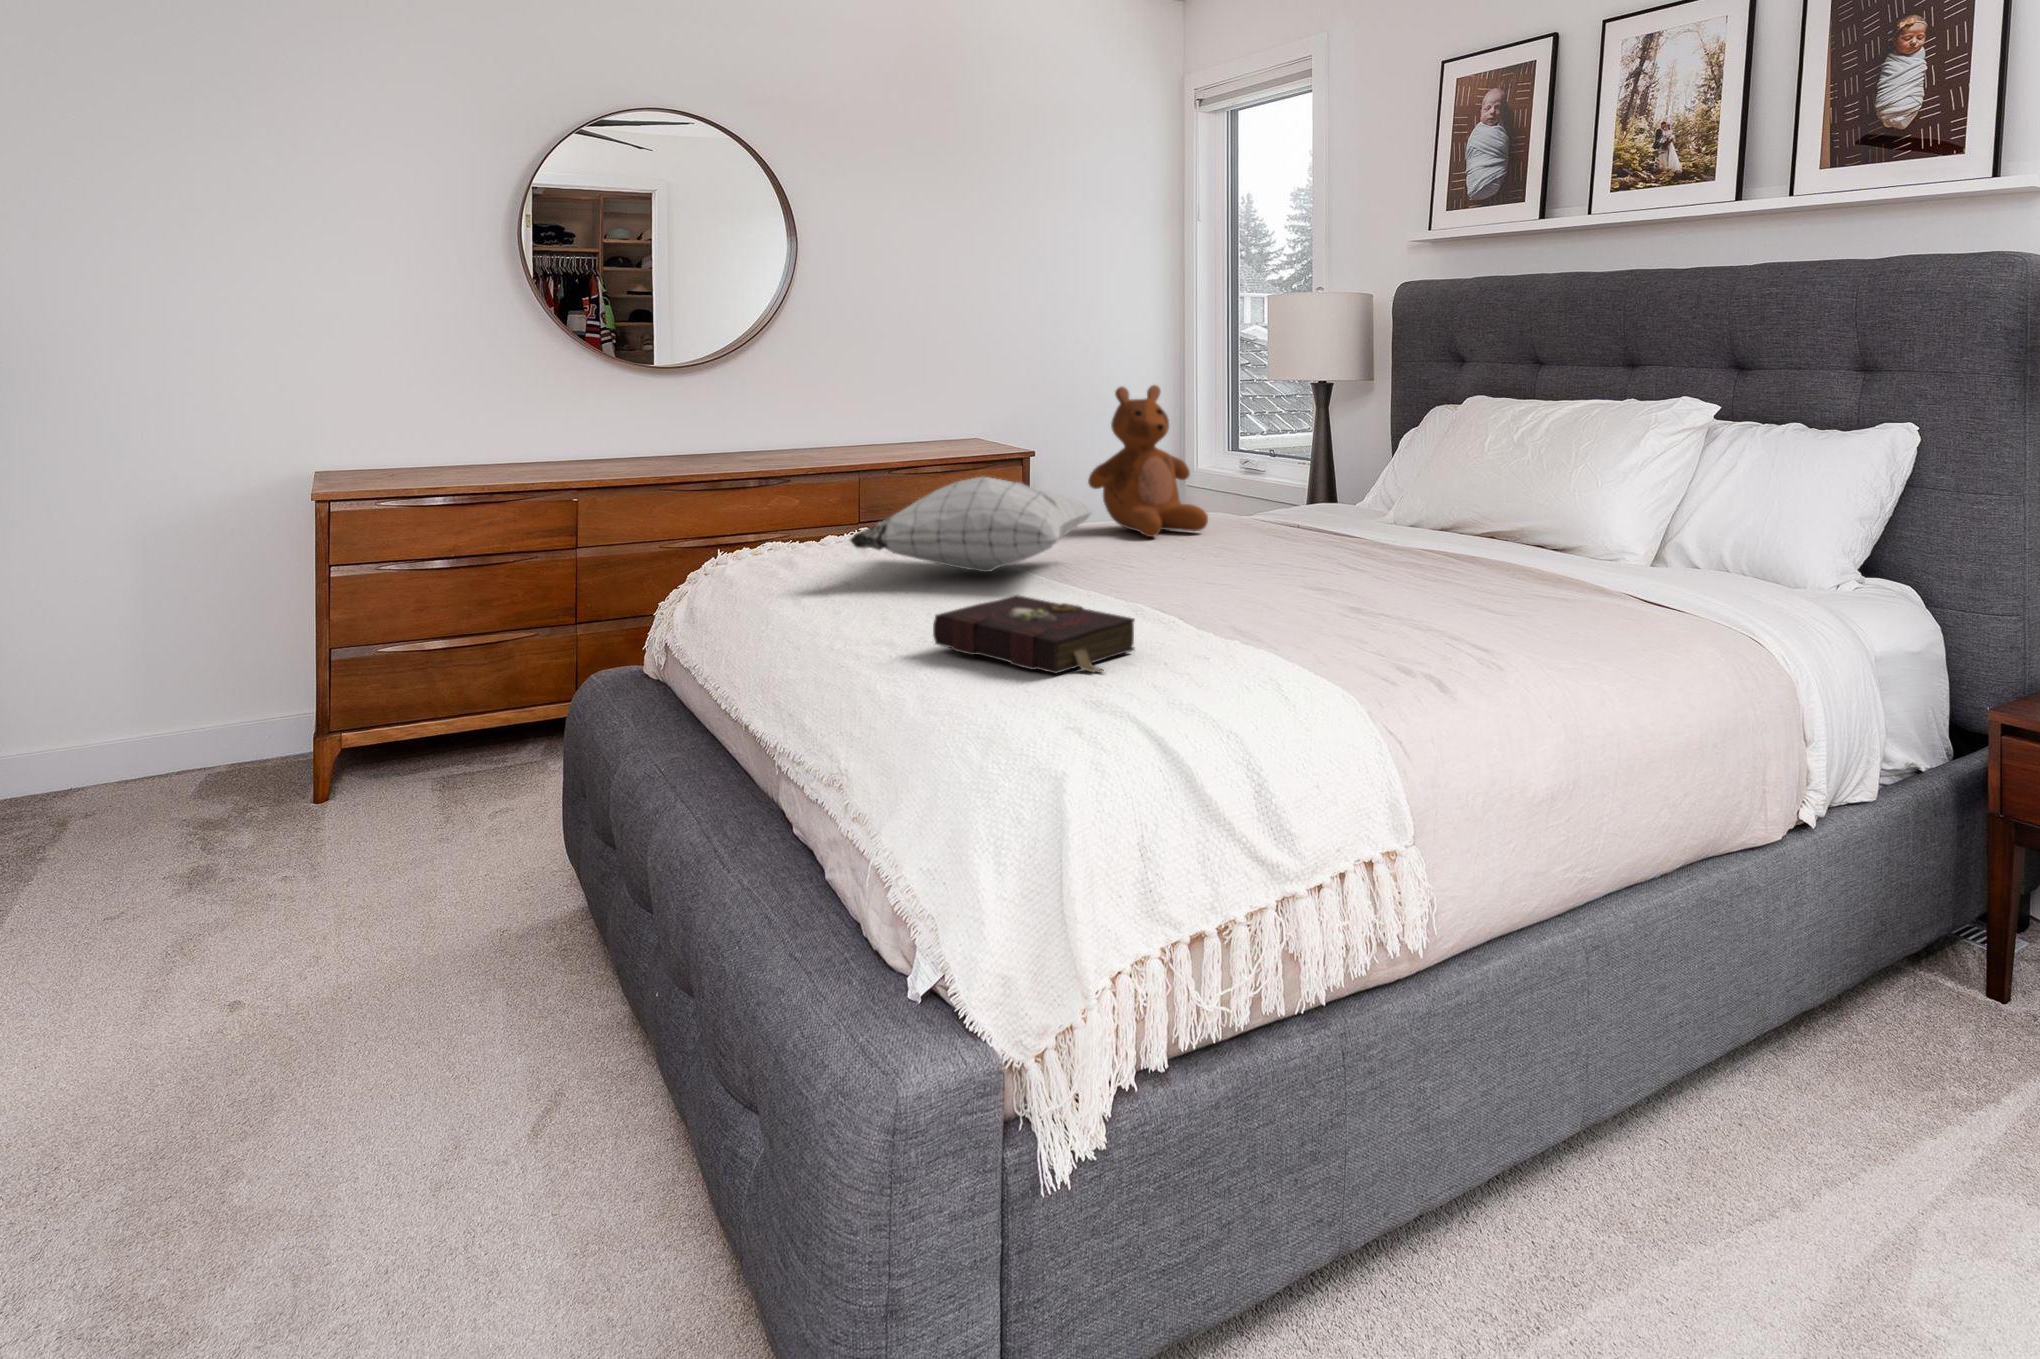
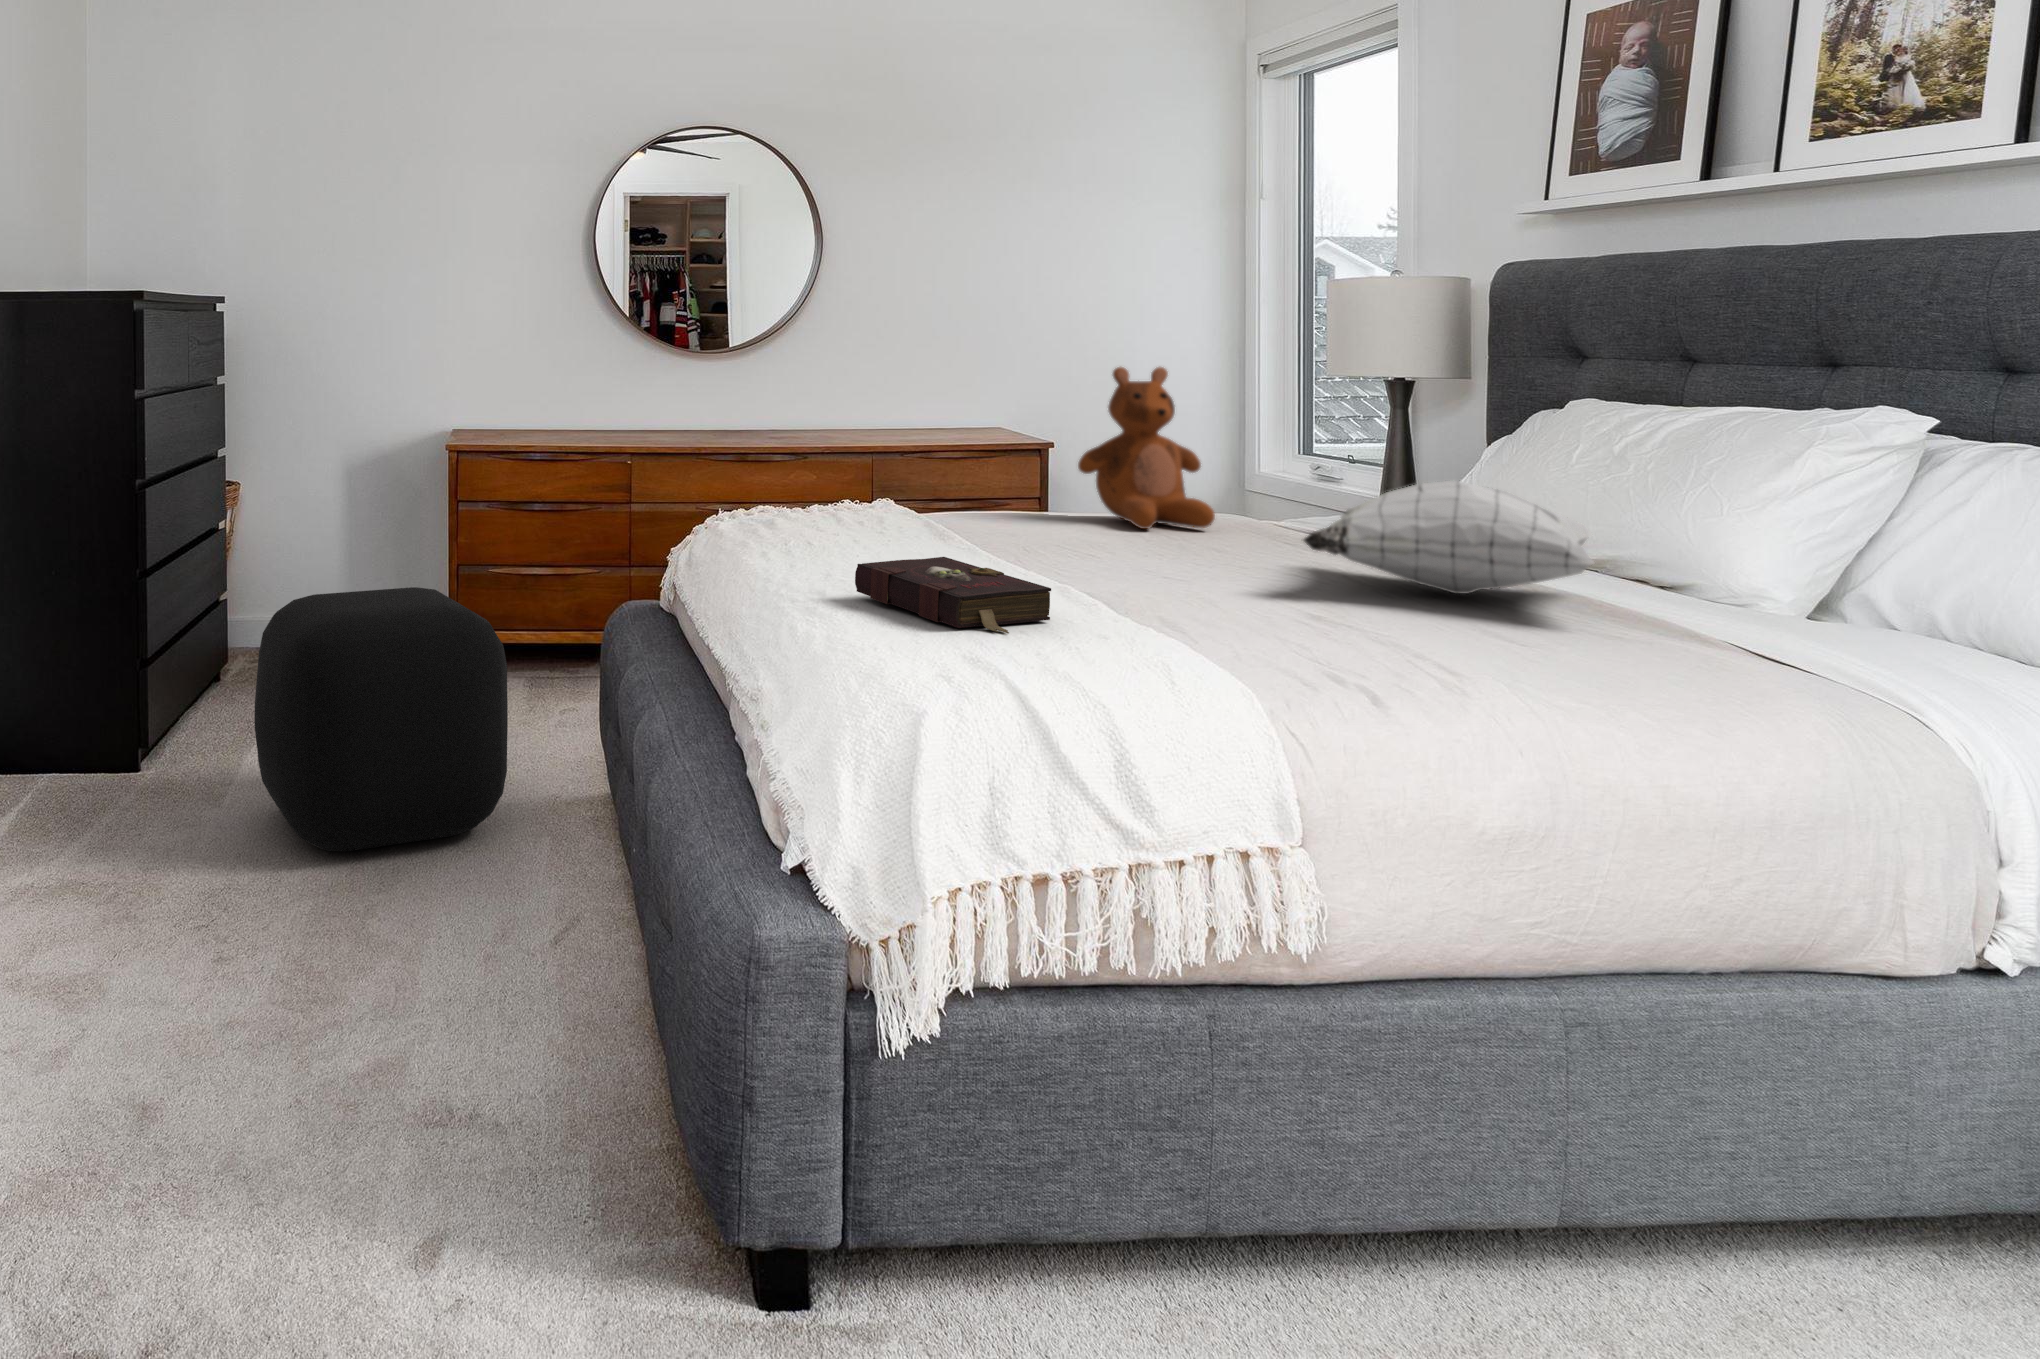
pillow: present [850,477,1092,572] -> present [1303,481,1594,594]
ottoman: none [116,689,489,1051] -> present [255,587,508,851]

